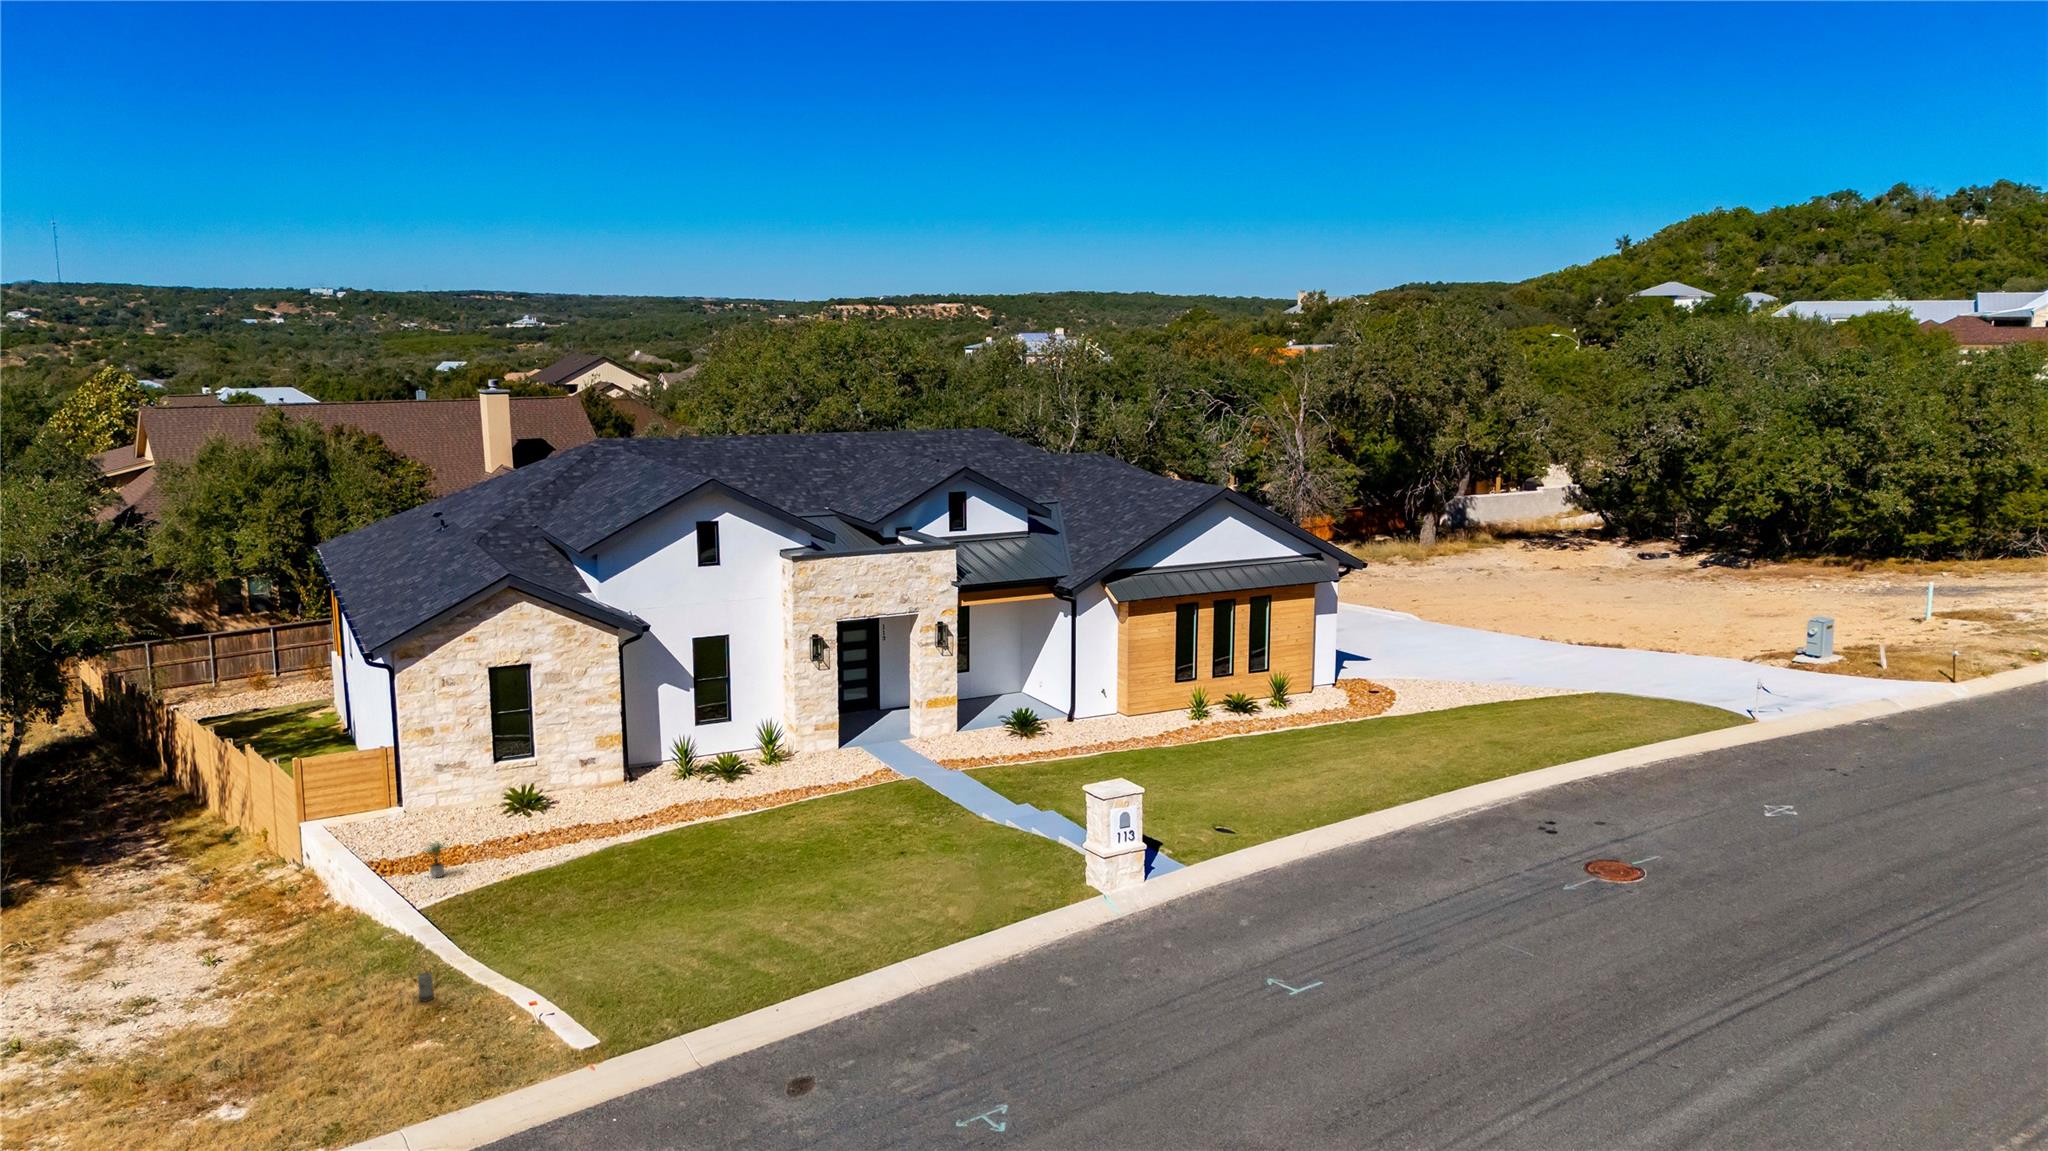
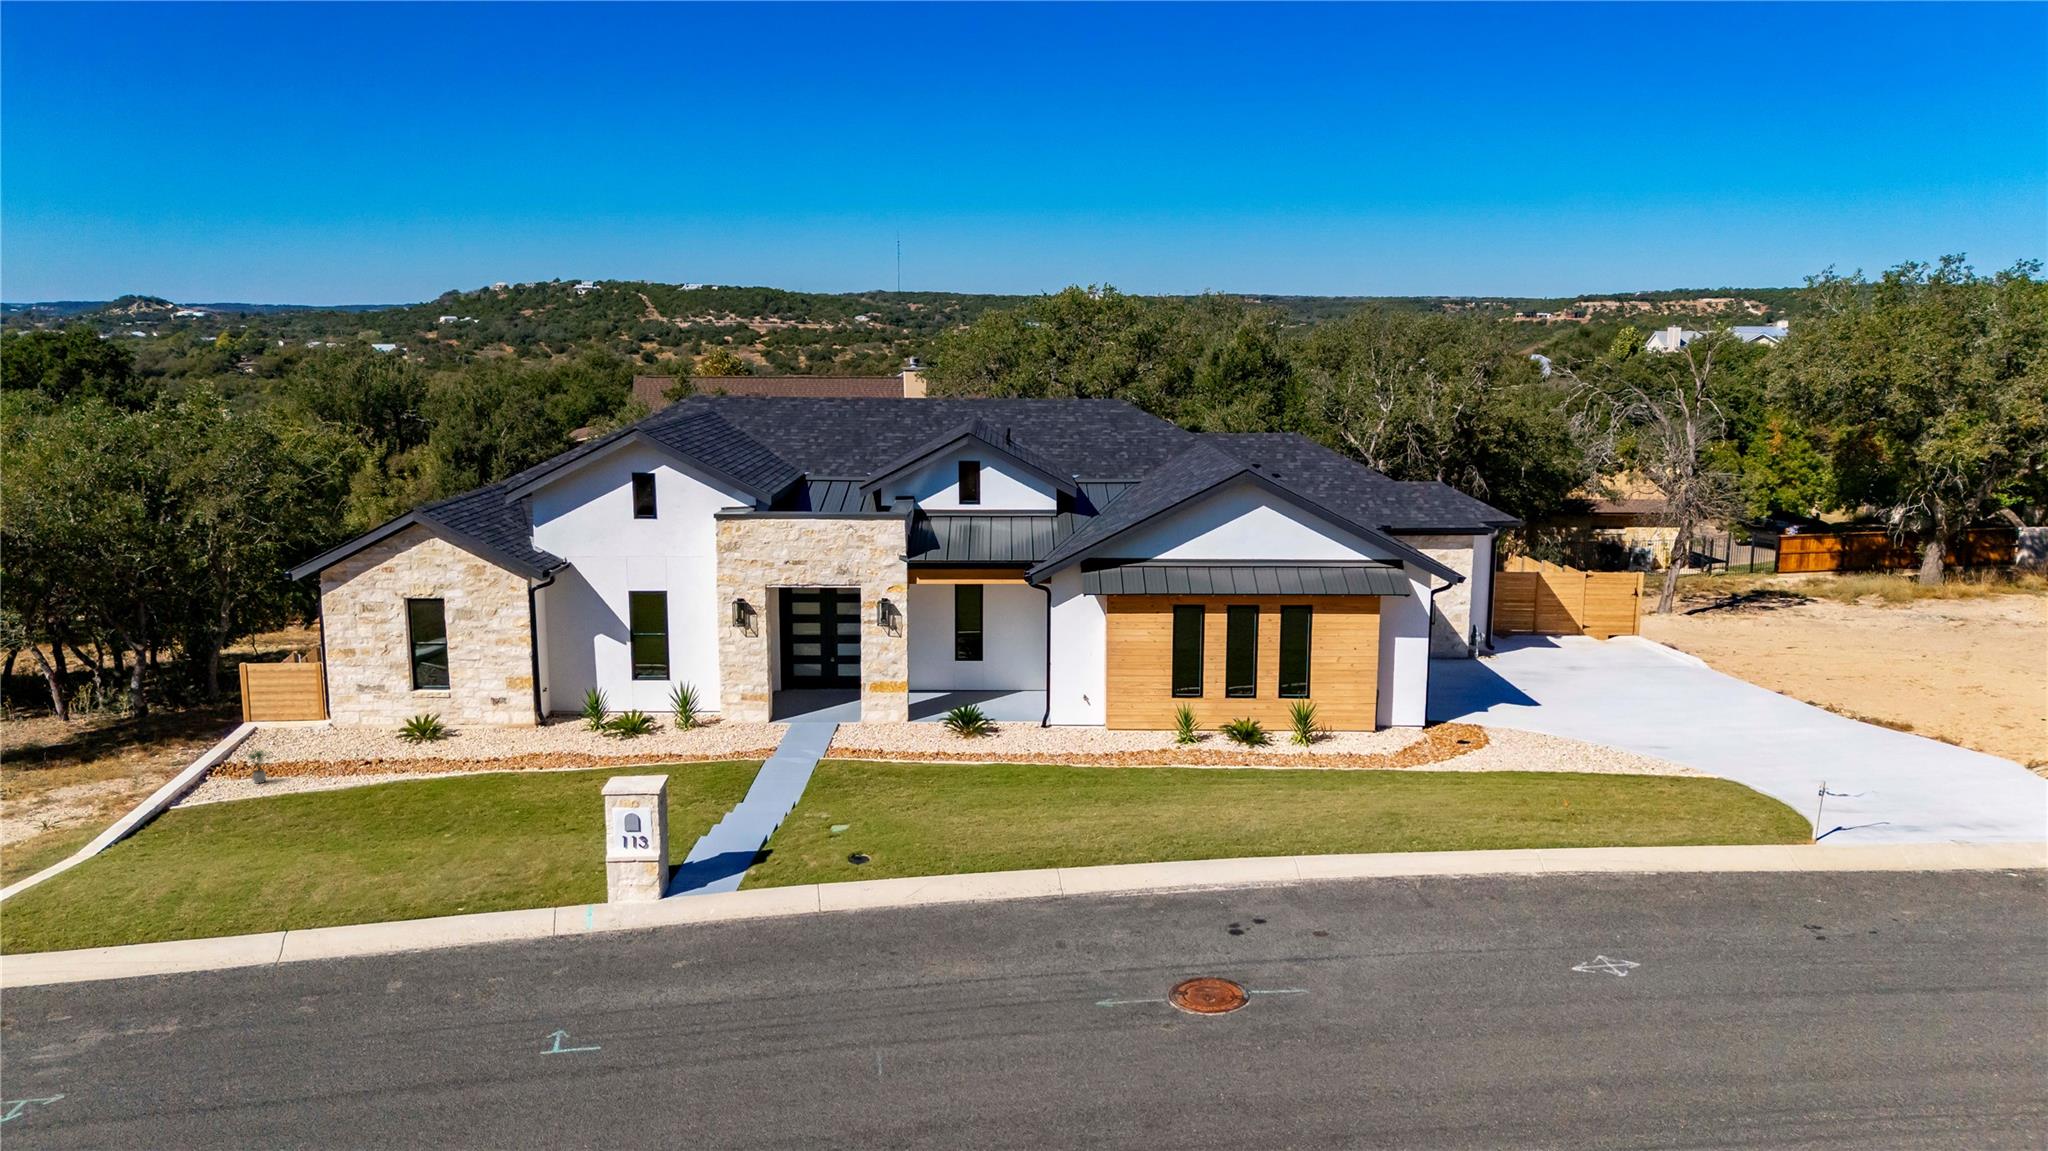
watering can: present [411,968,435,1001] -> none [30,847,47,882]

